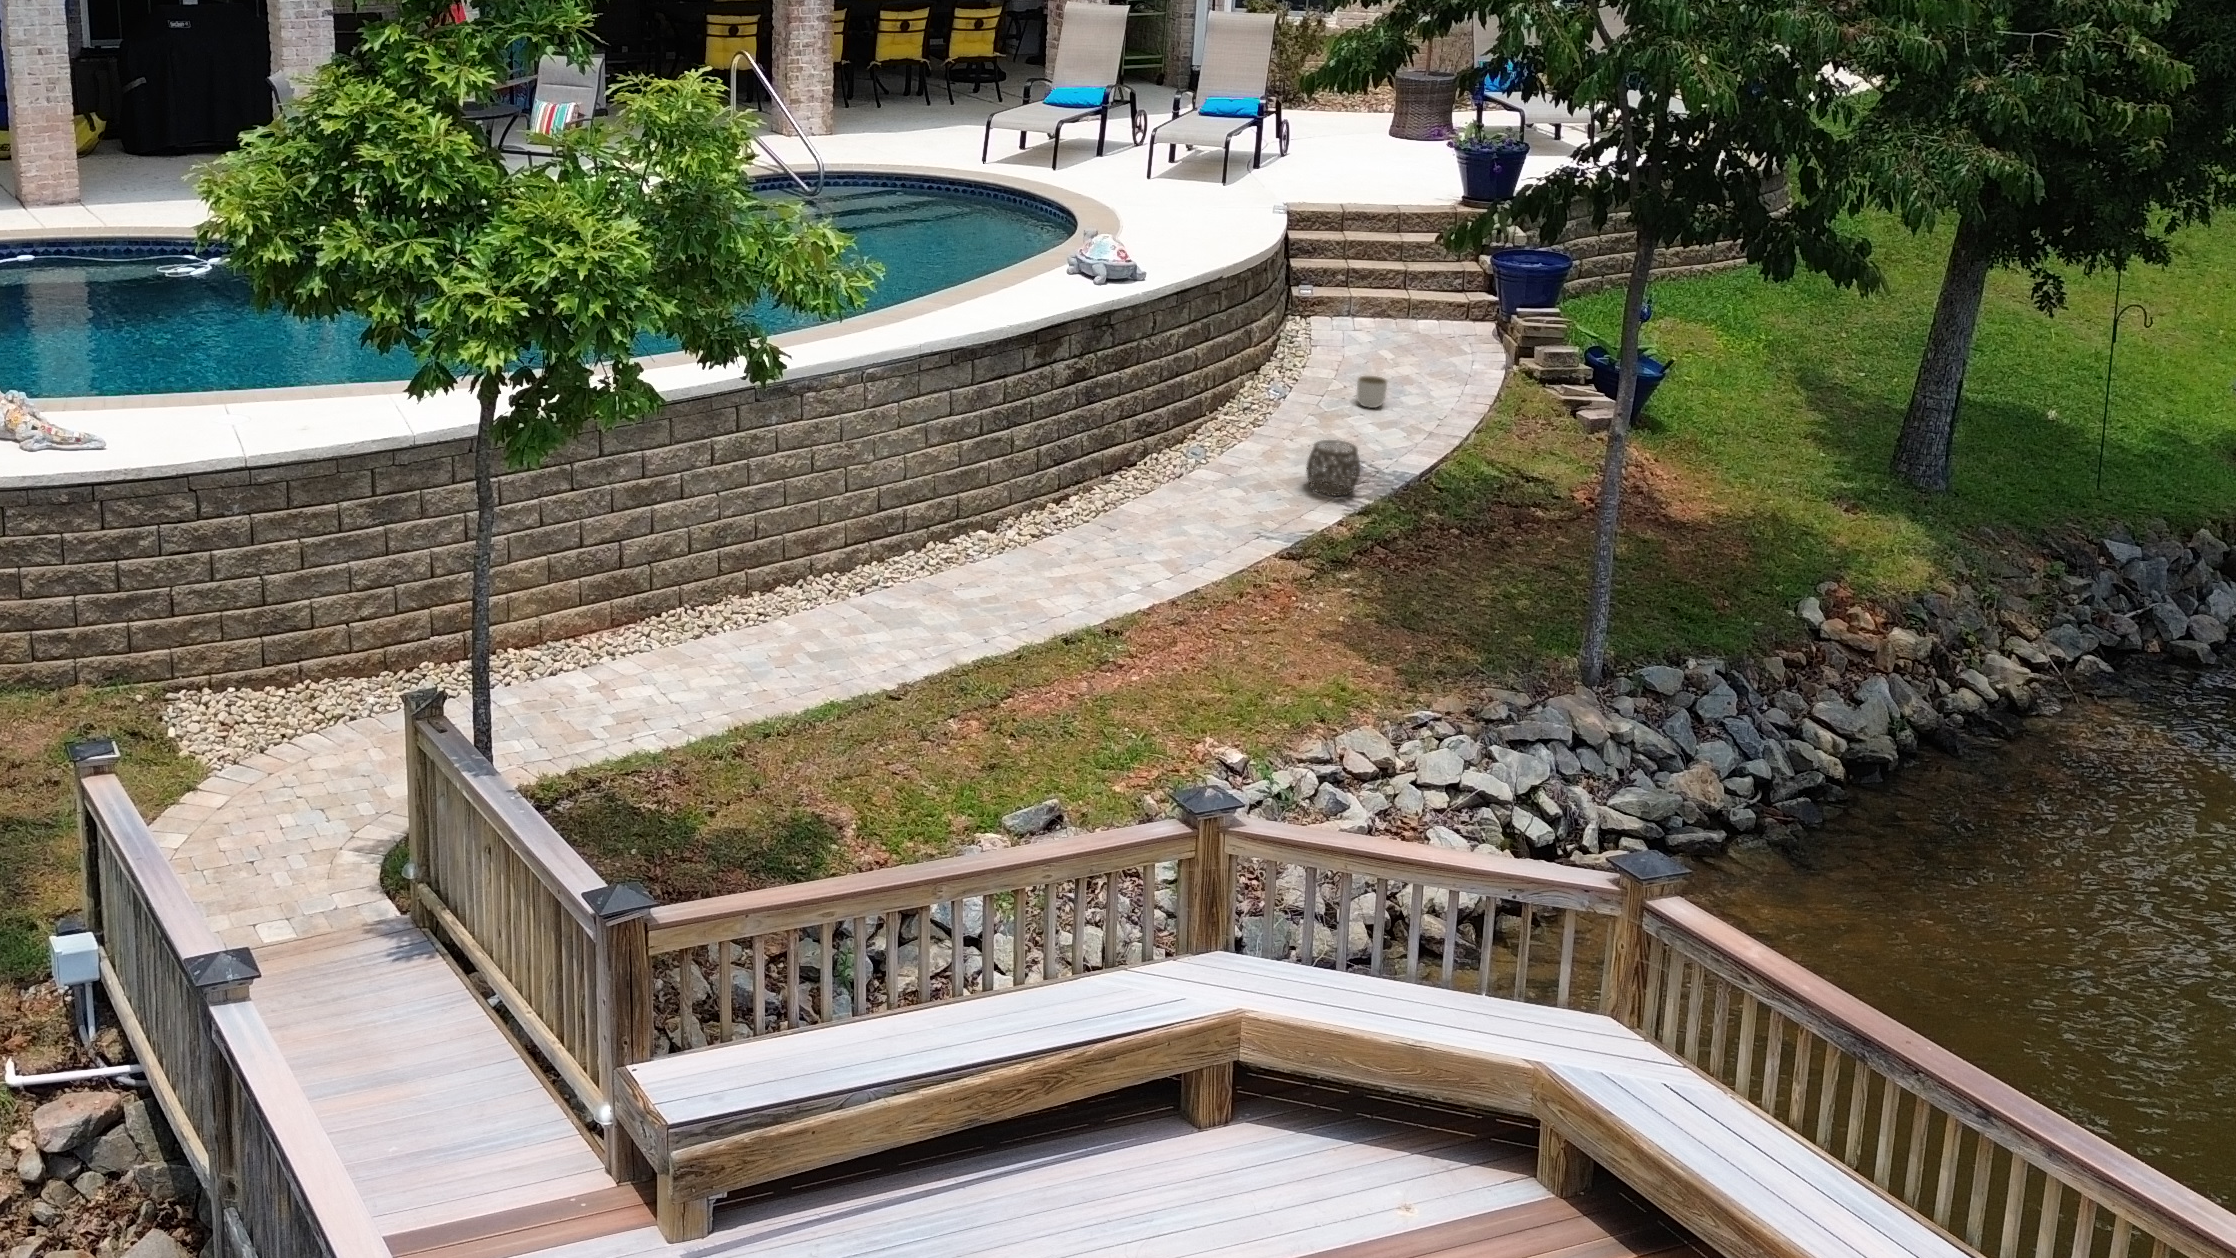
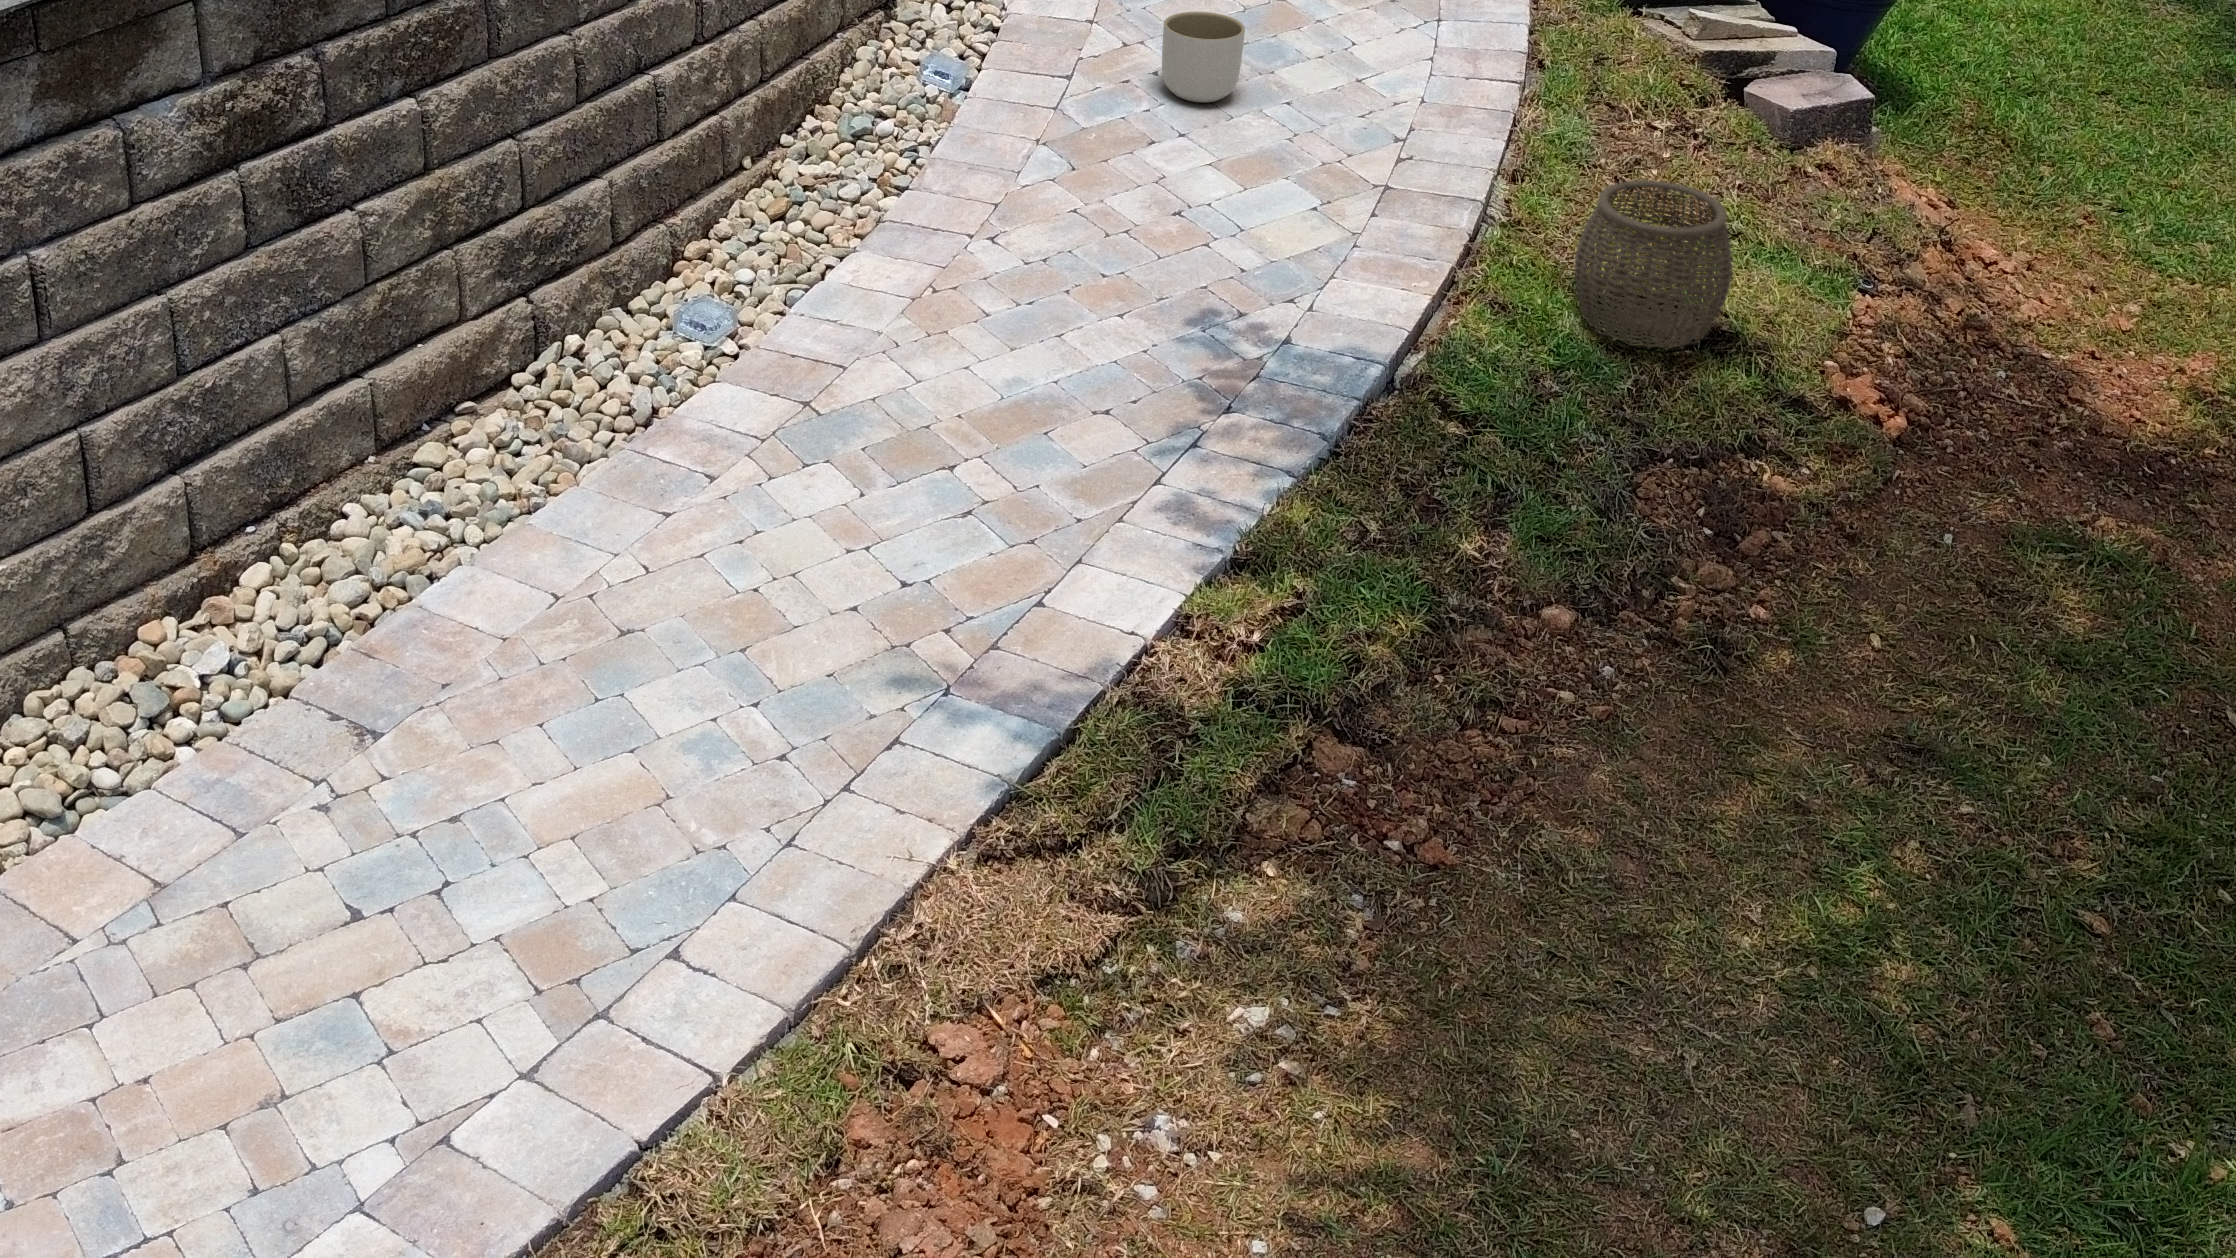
woven basket: present [1306,440,1361,495] -> present [1574,180,1734,349]

